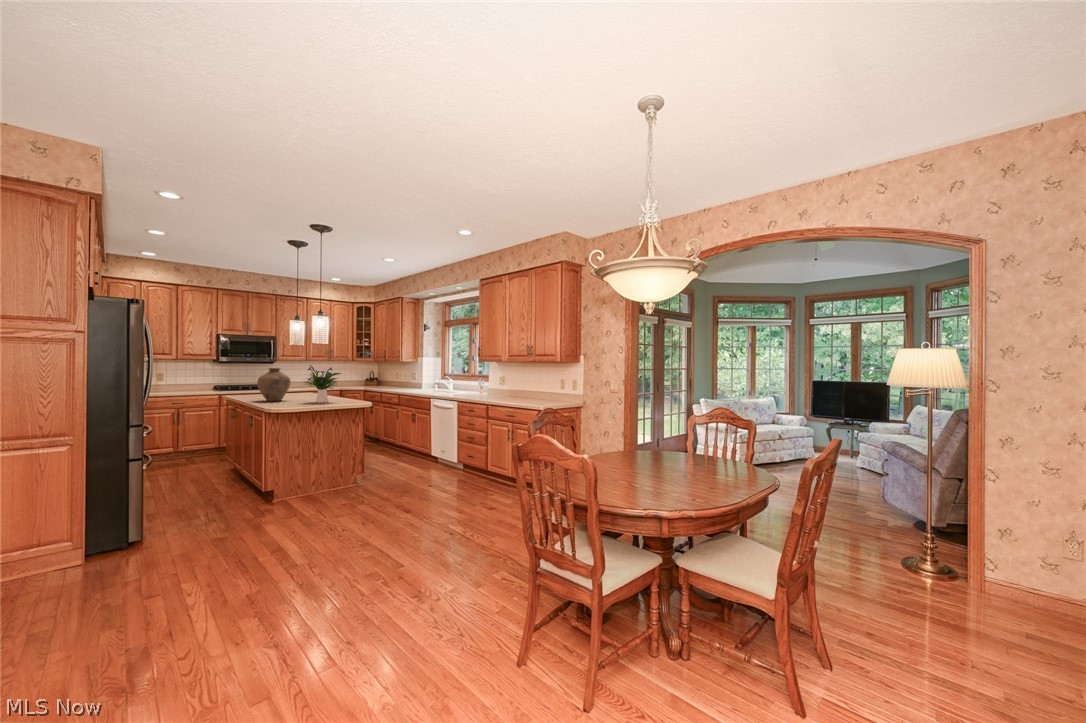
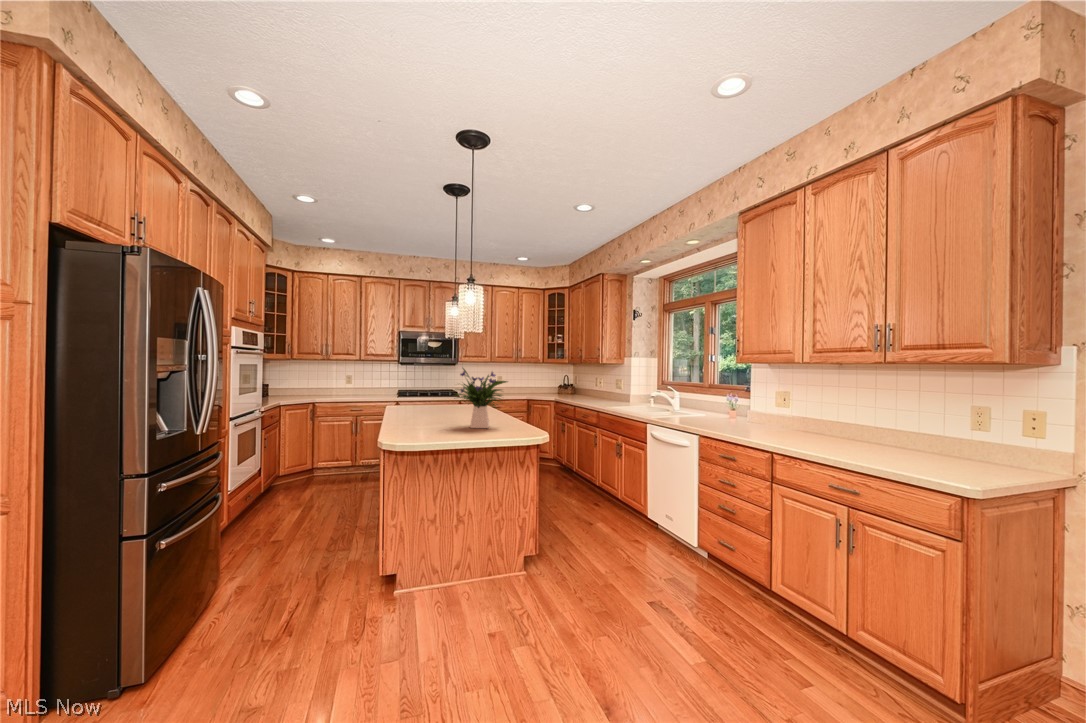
vase: present [257,368,291,401] -> none [402,372,444,420]

